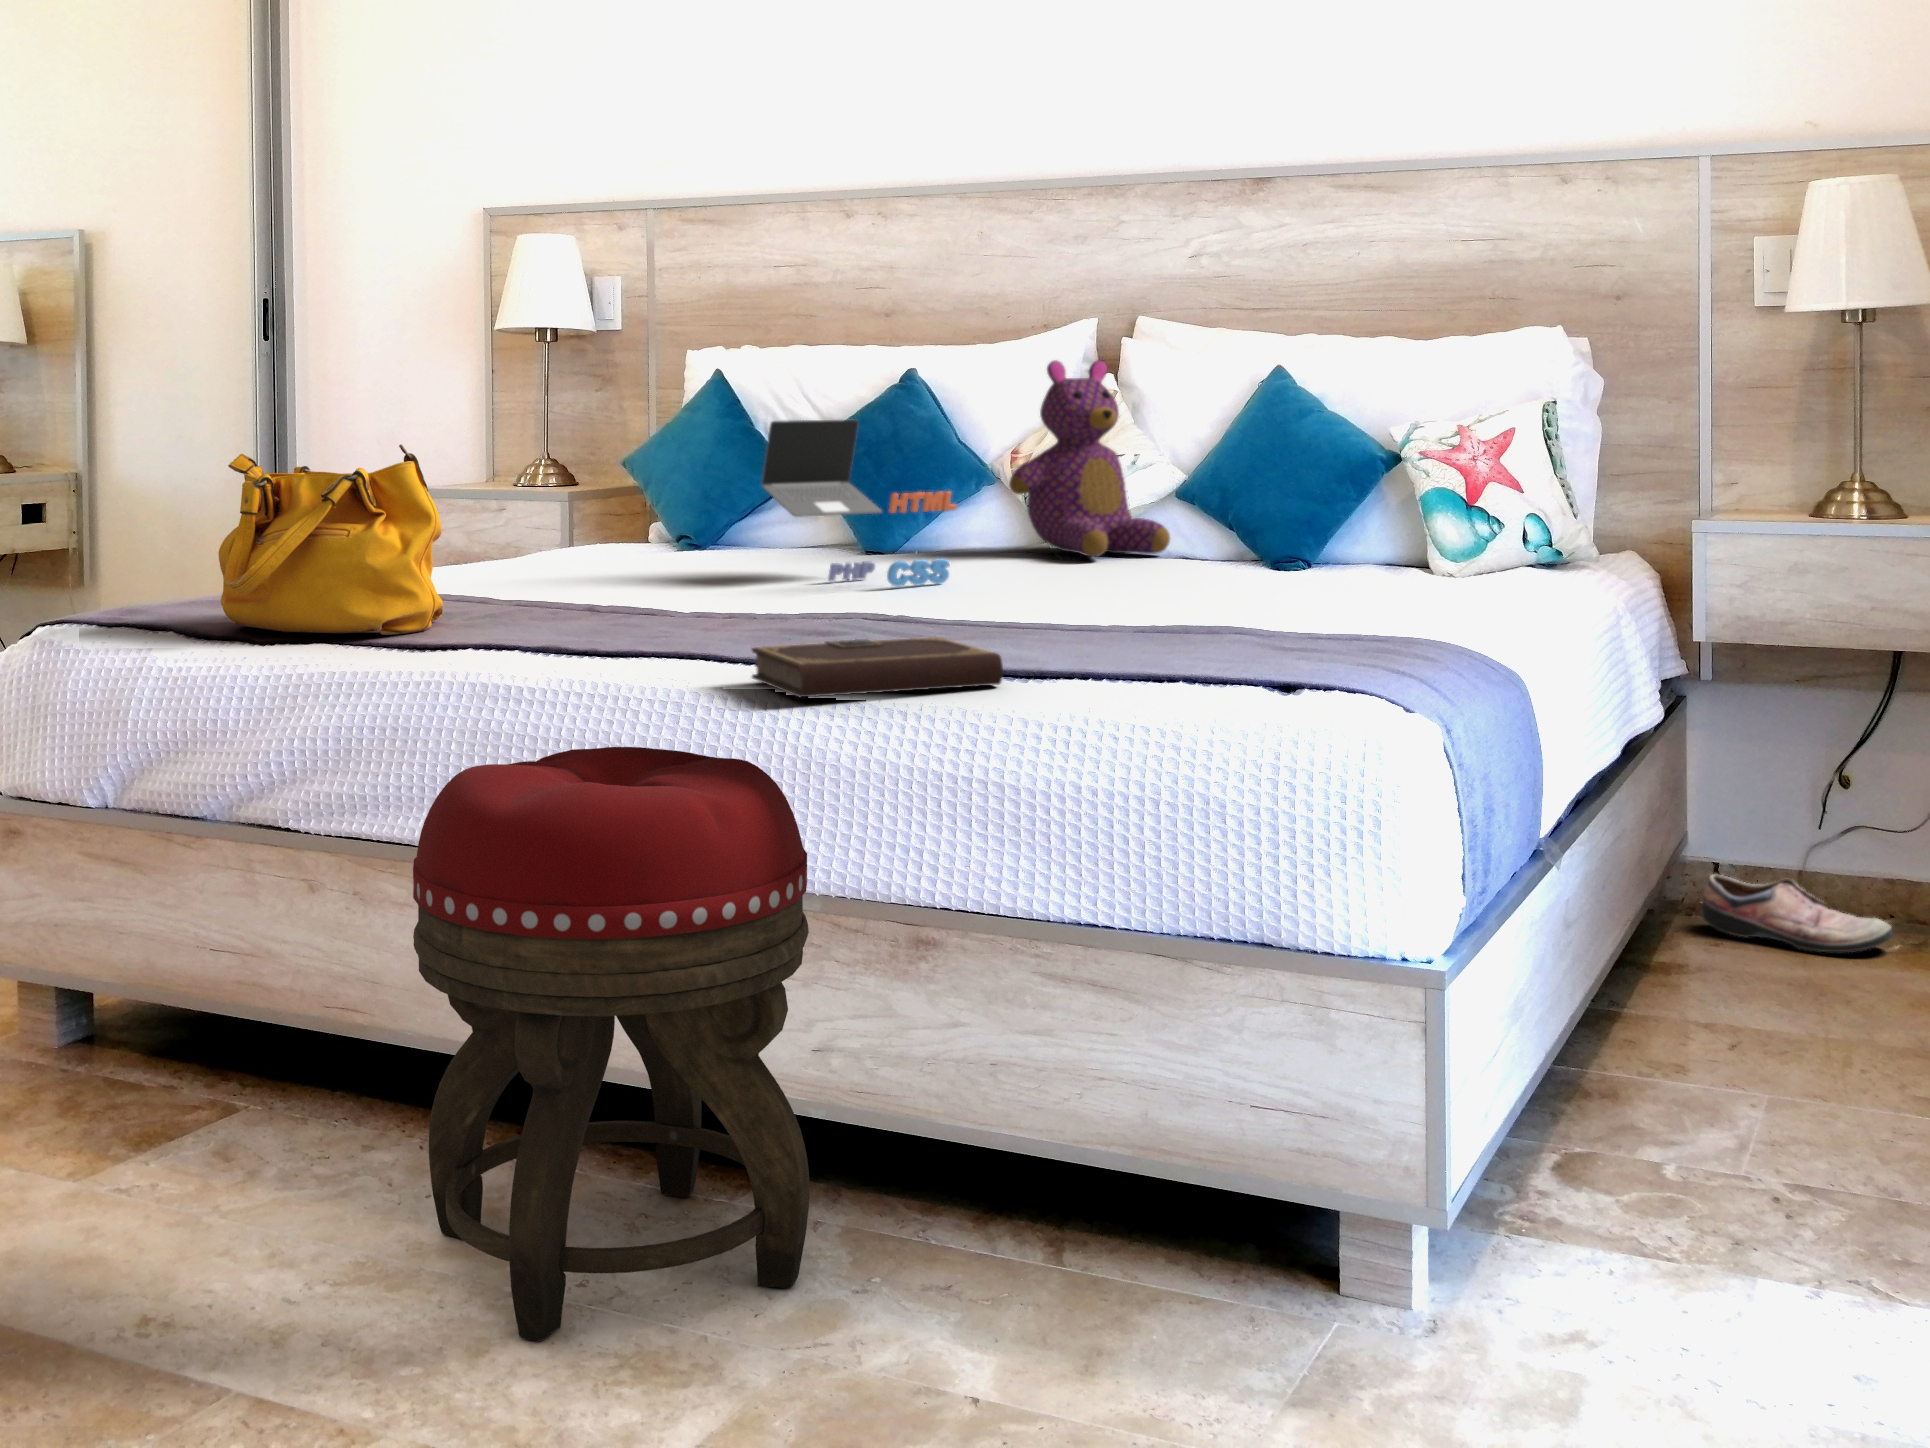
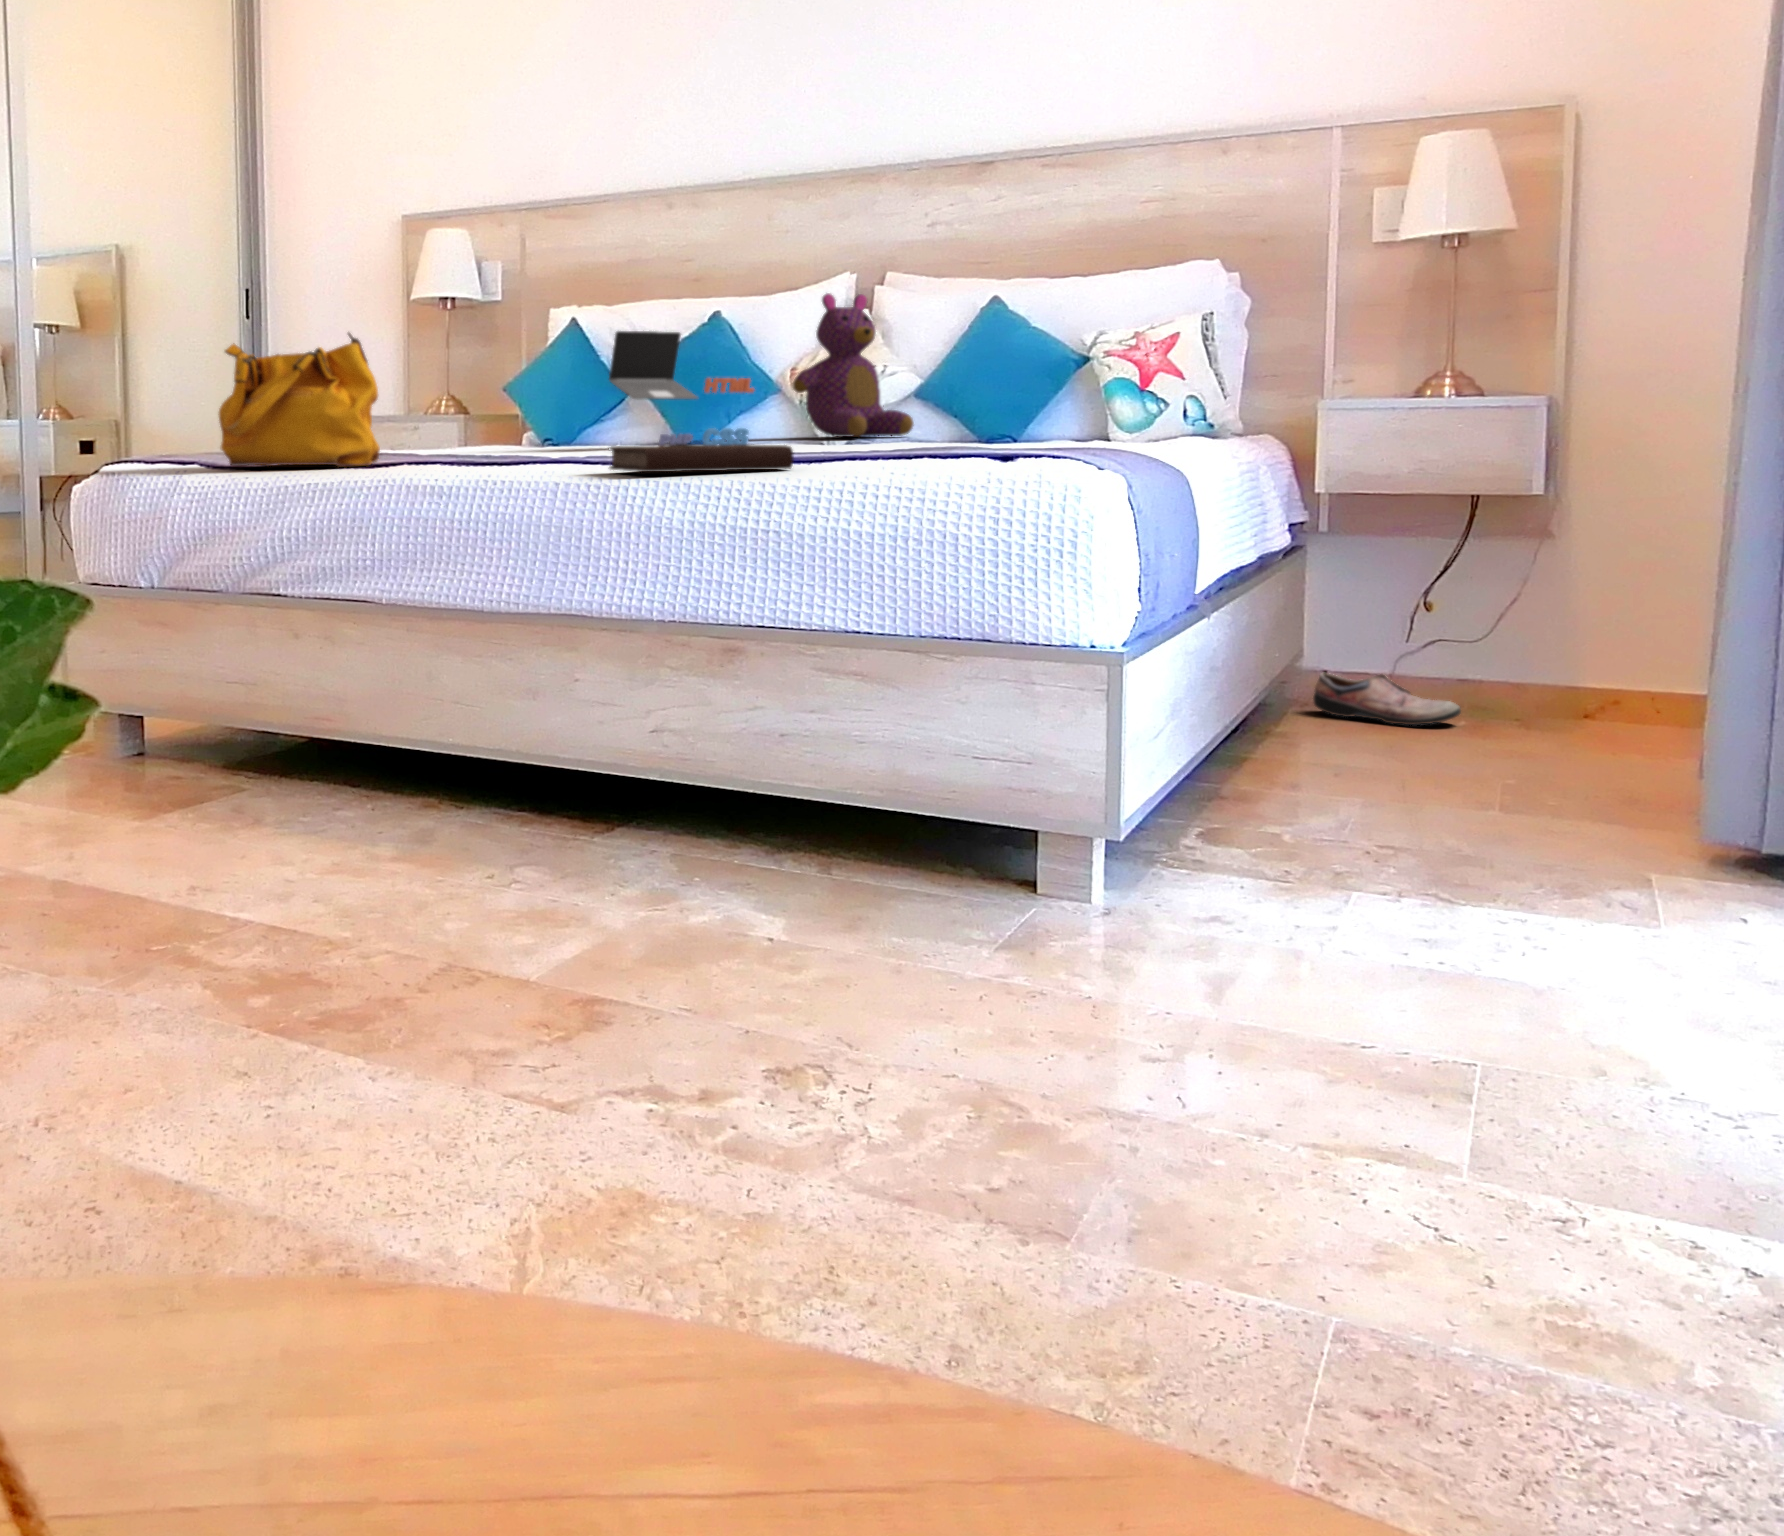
footstool: present [413,747,810,1341] -> none [369,518,652,905]

